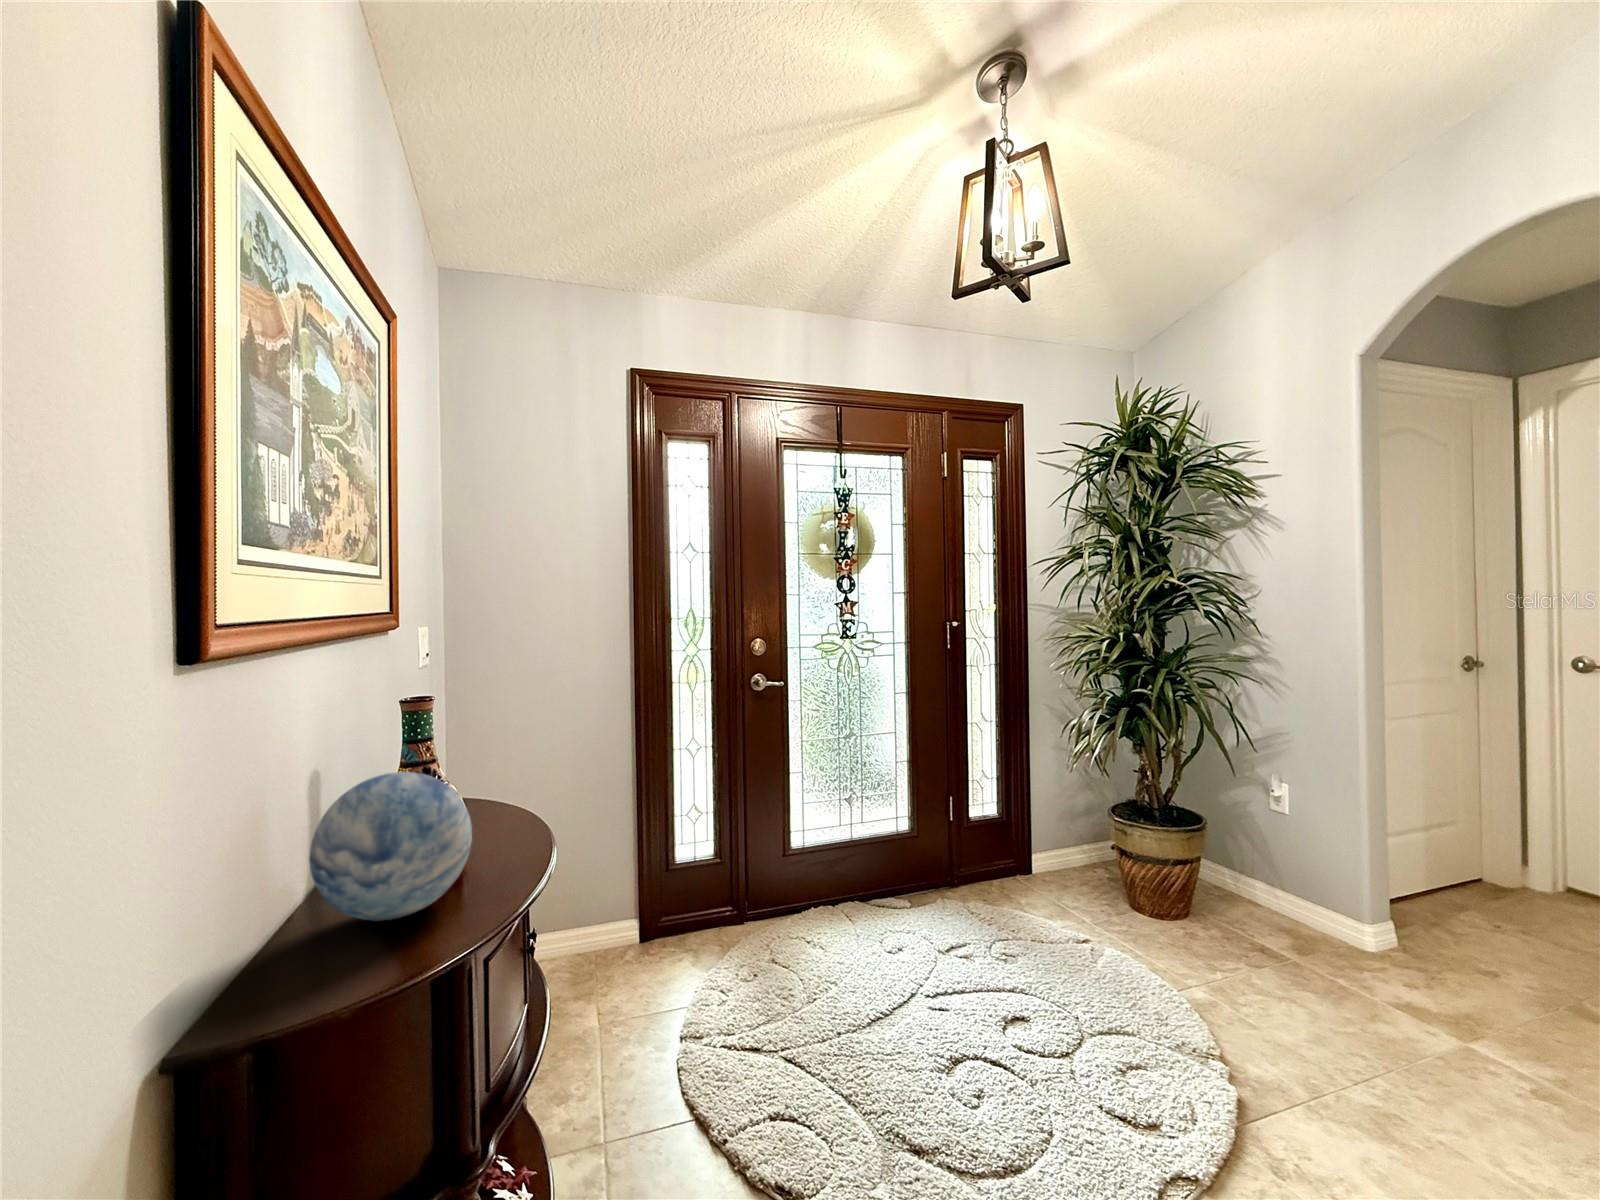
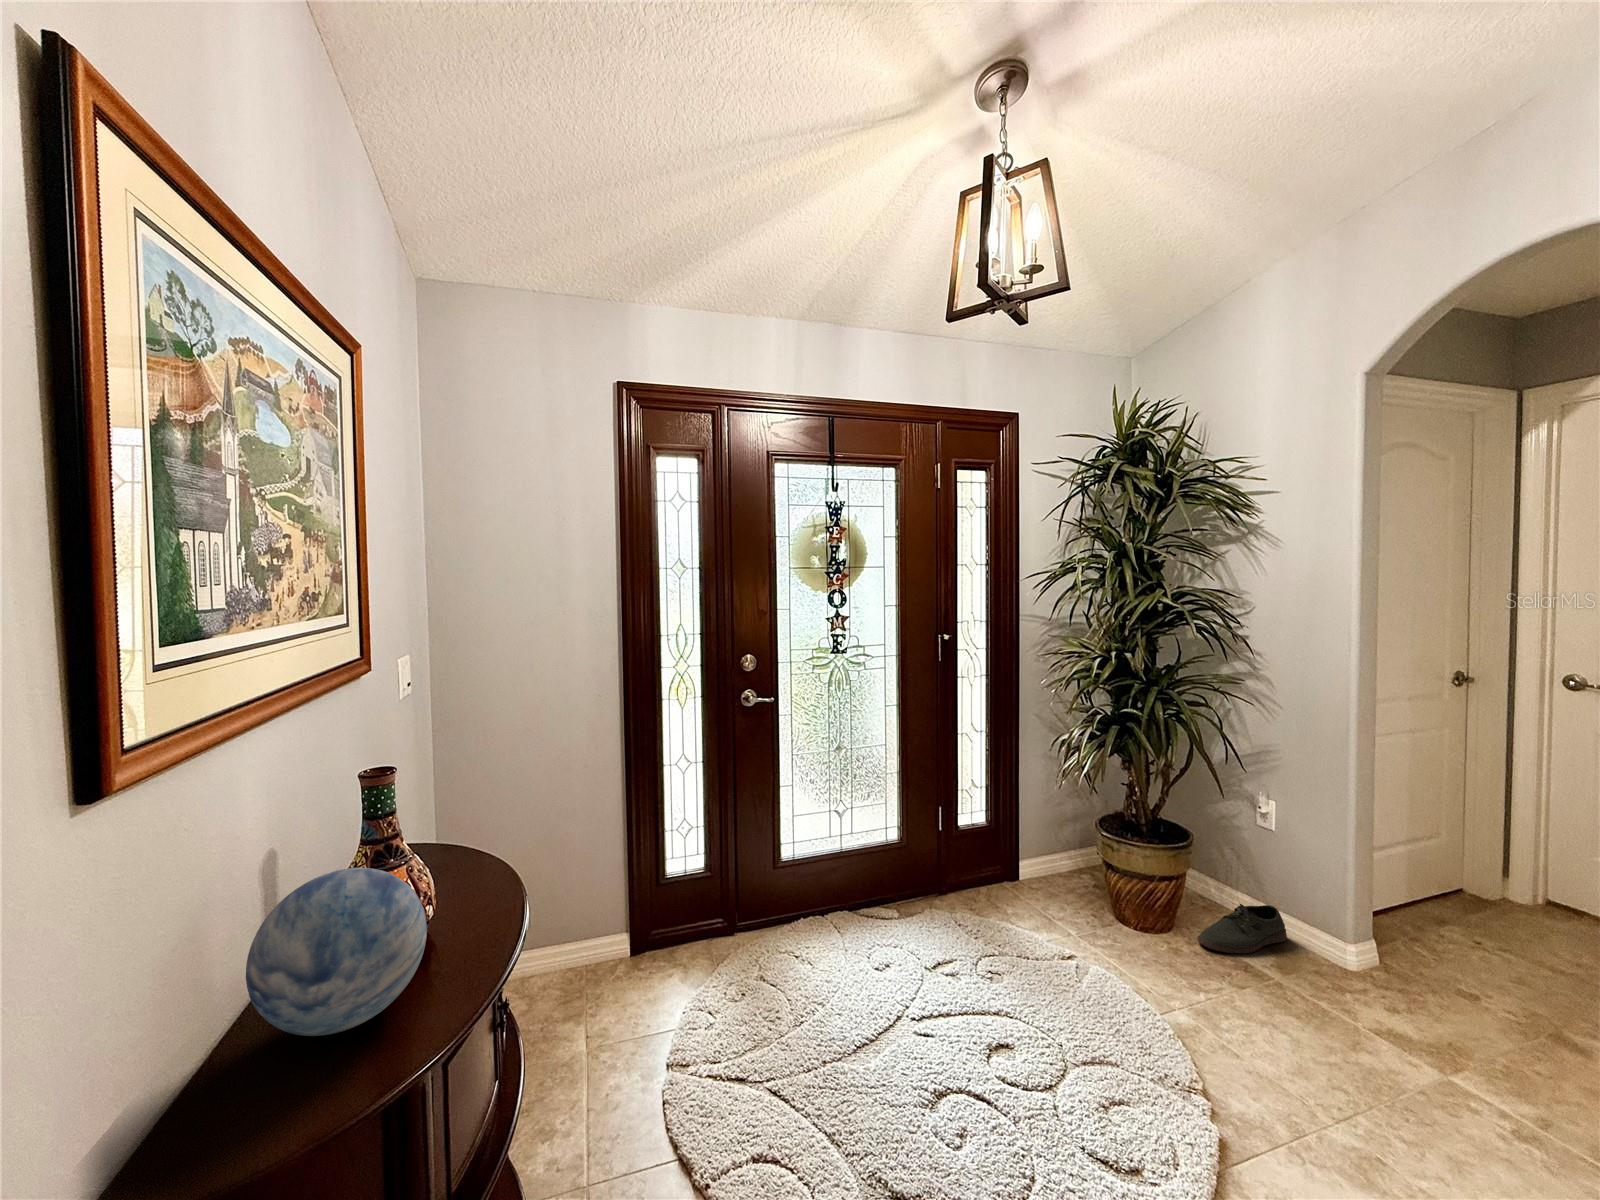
shoe: none [1214,888,1304,936] -> present [1198,904,1287,953]

